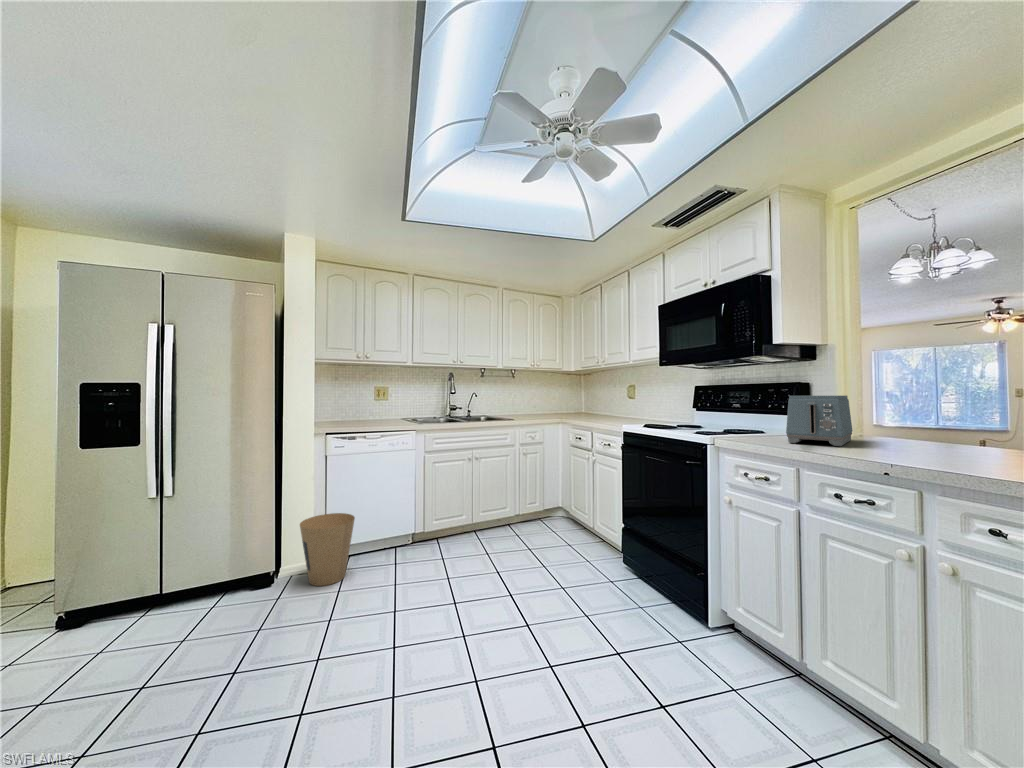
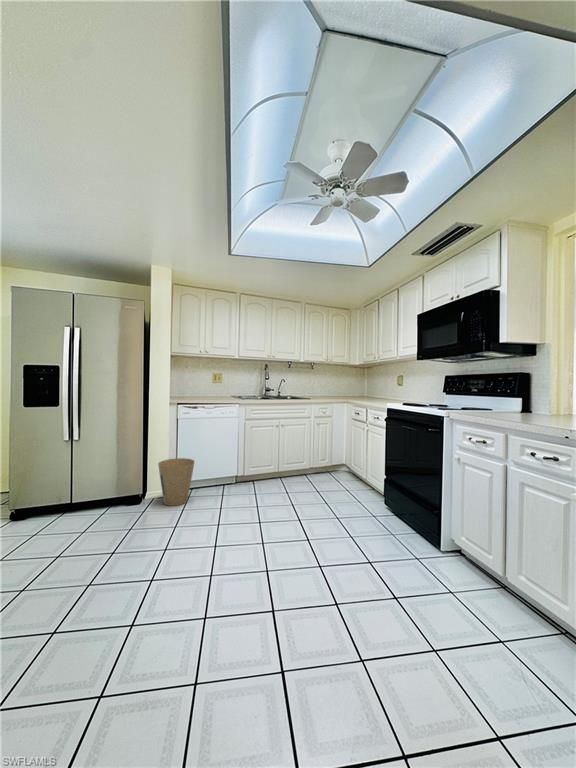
toaster: present [786,396,853,446] -> none [503,382,559,420]

